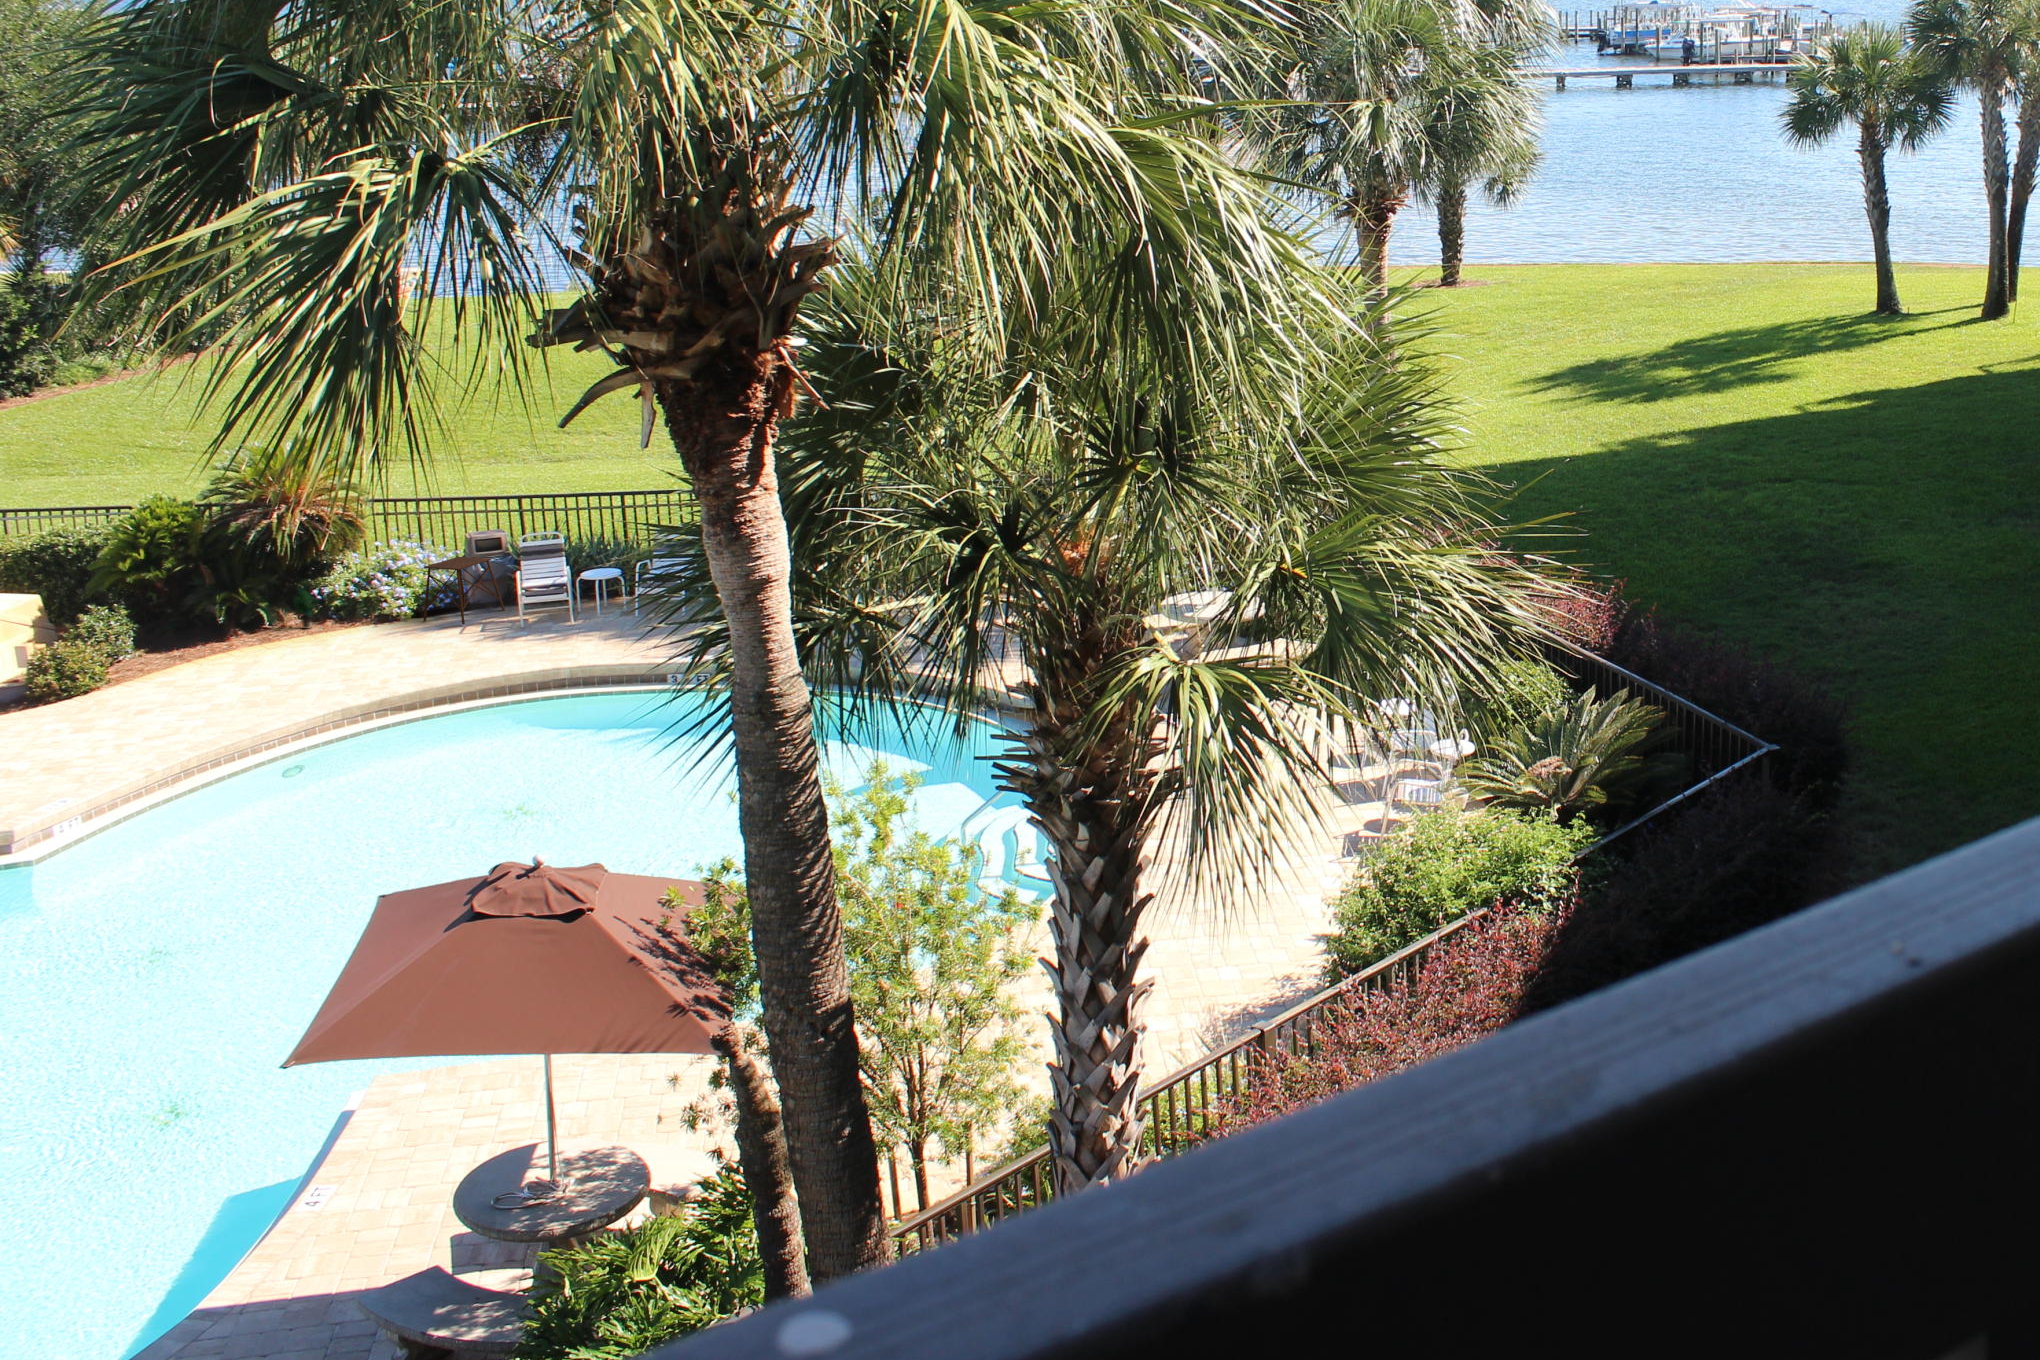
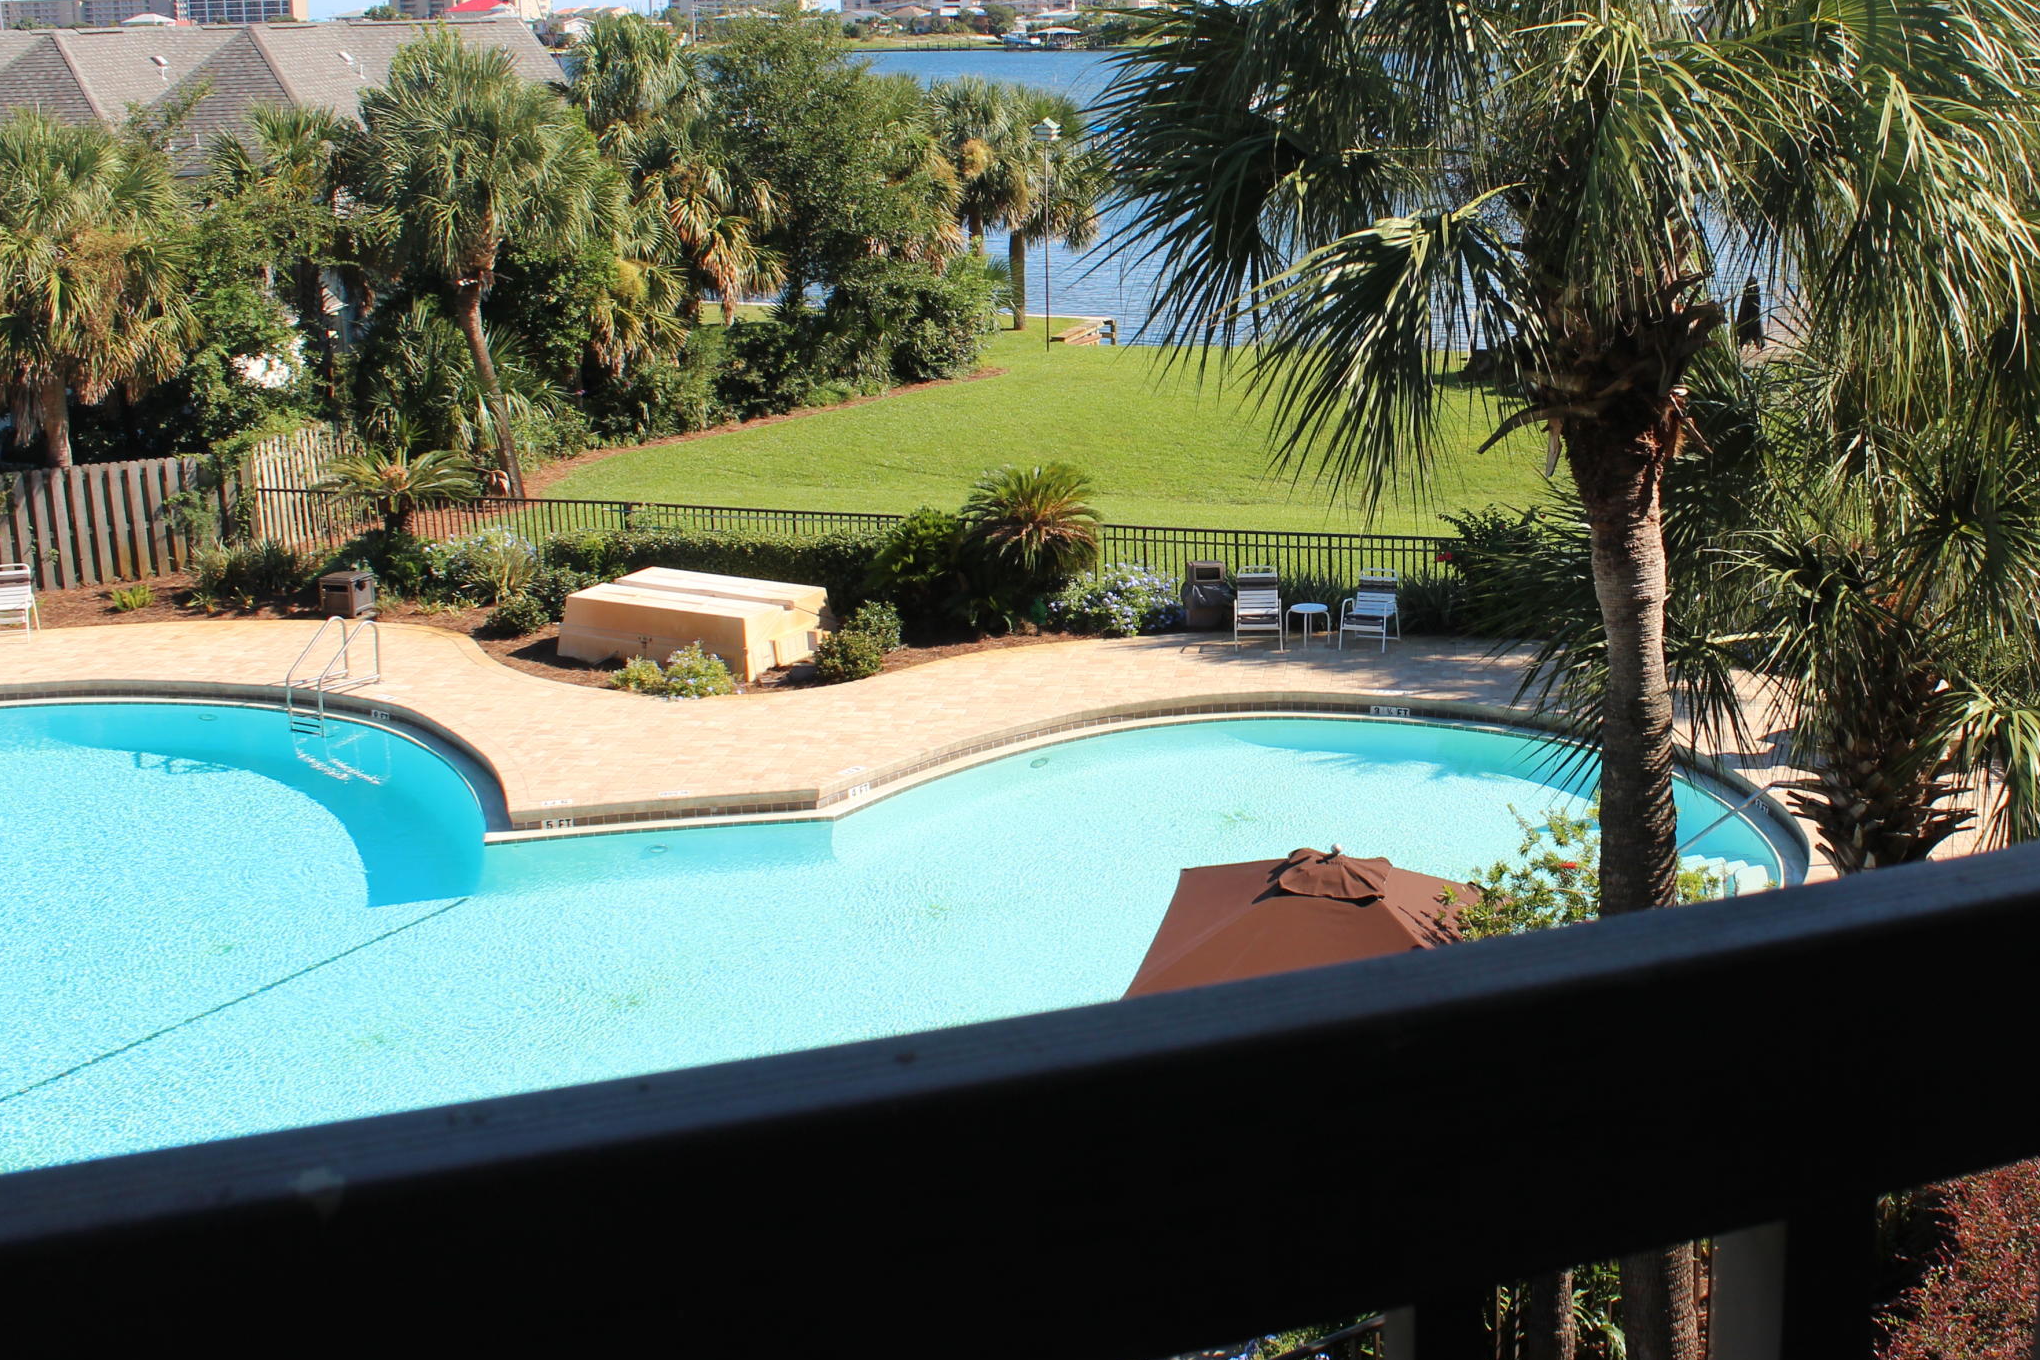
side table: present [423,557,505,624] -> none [1135,582,1202,643]

